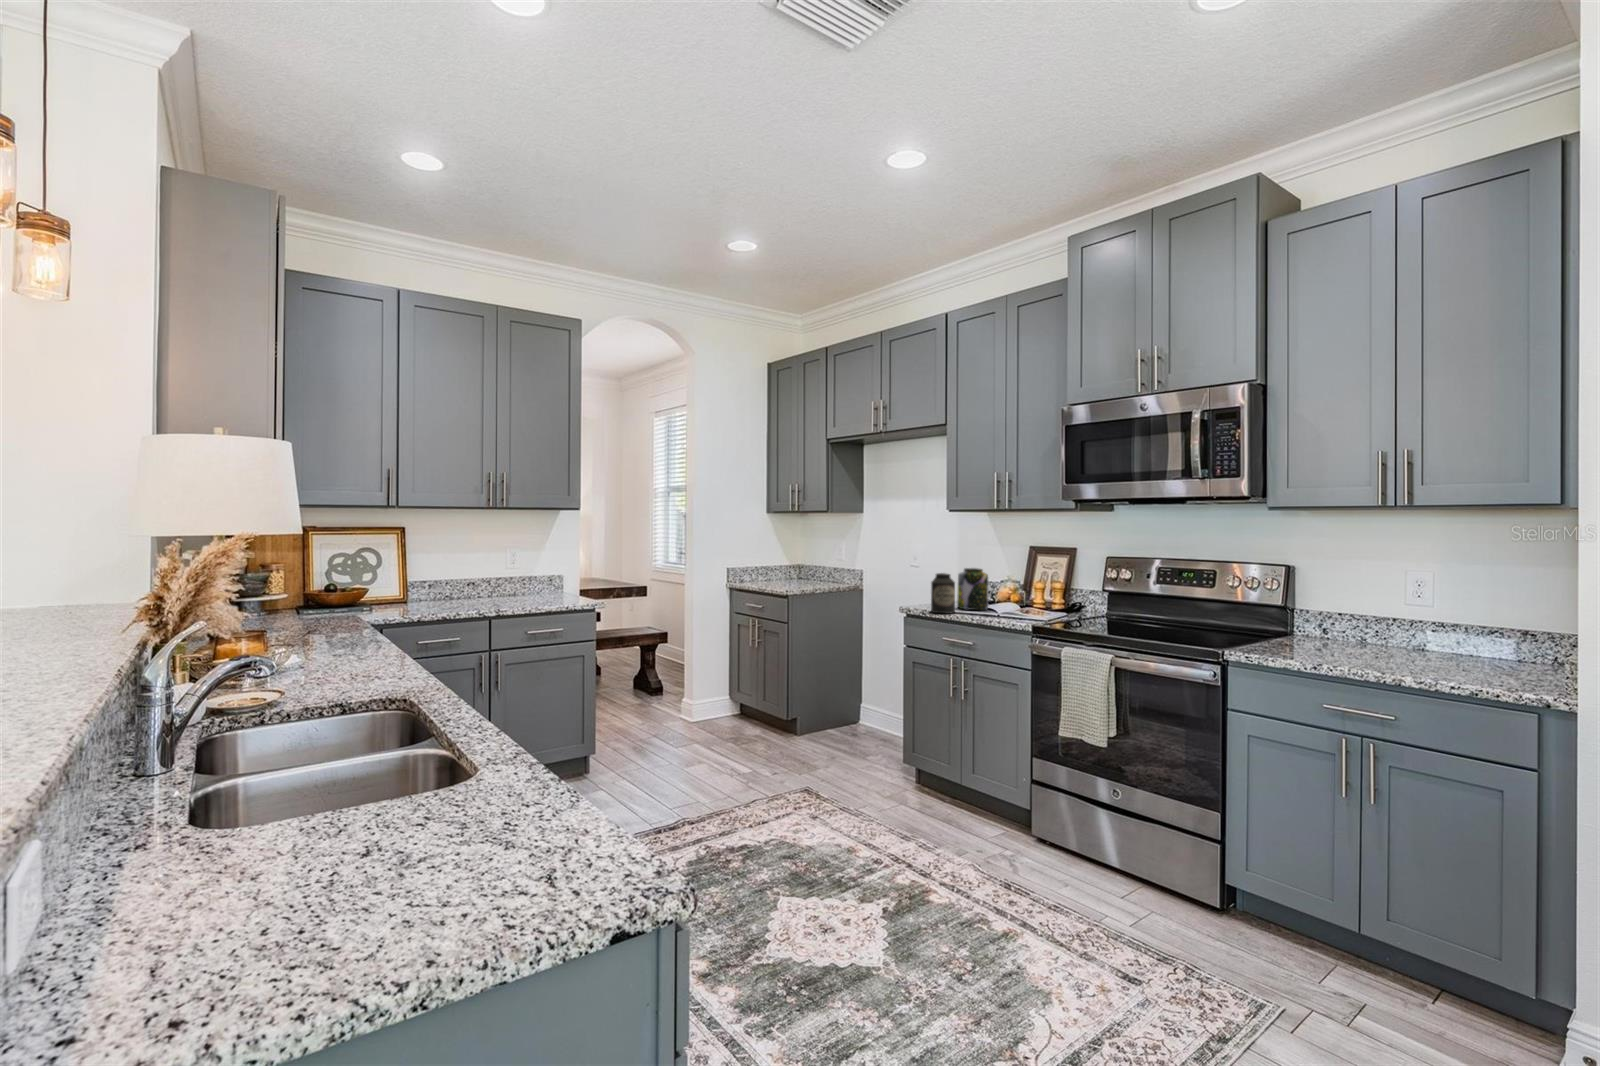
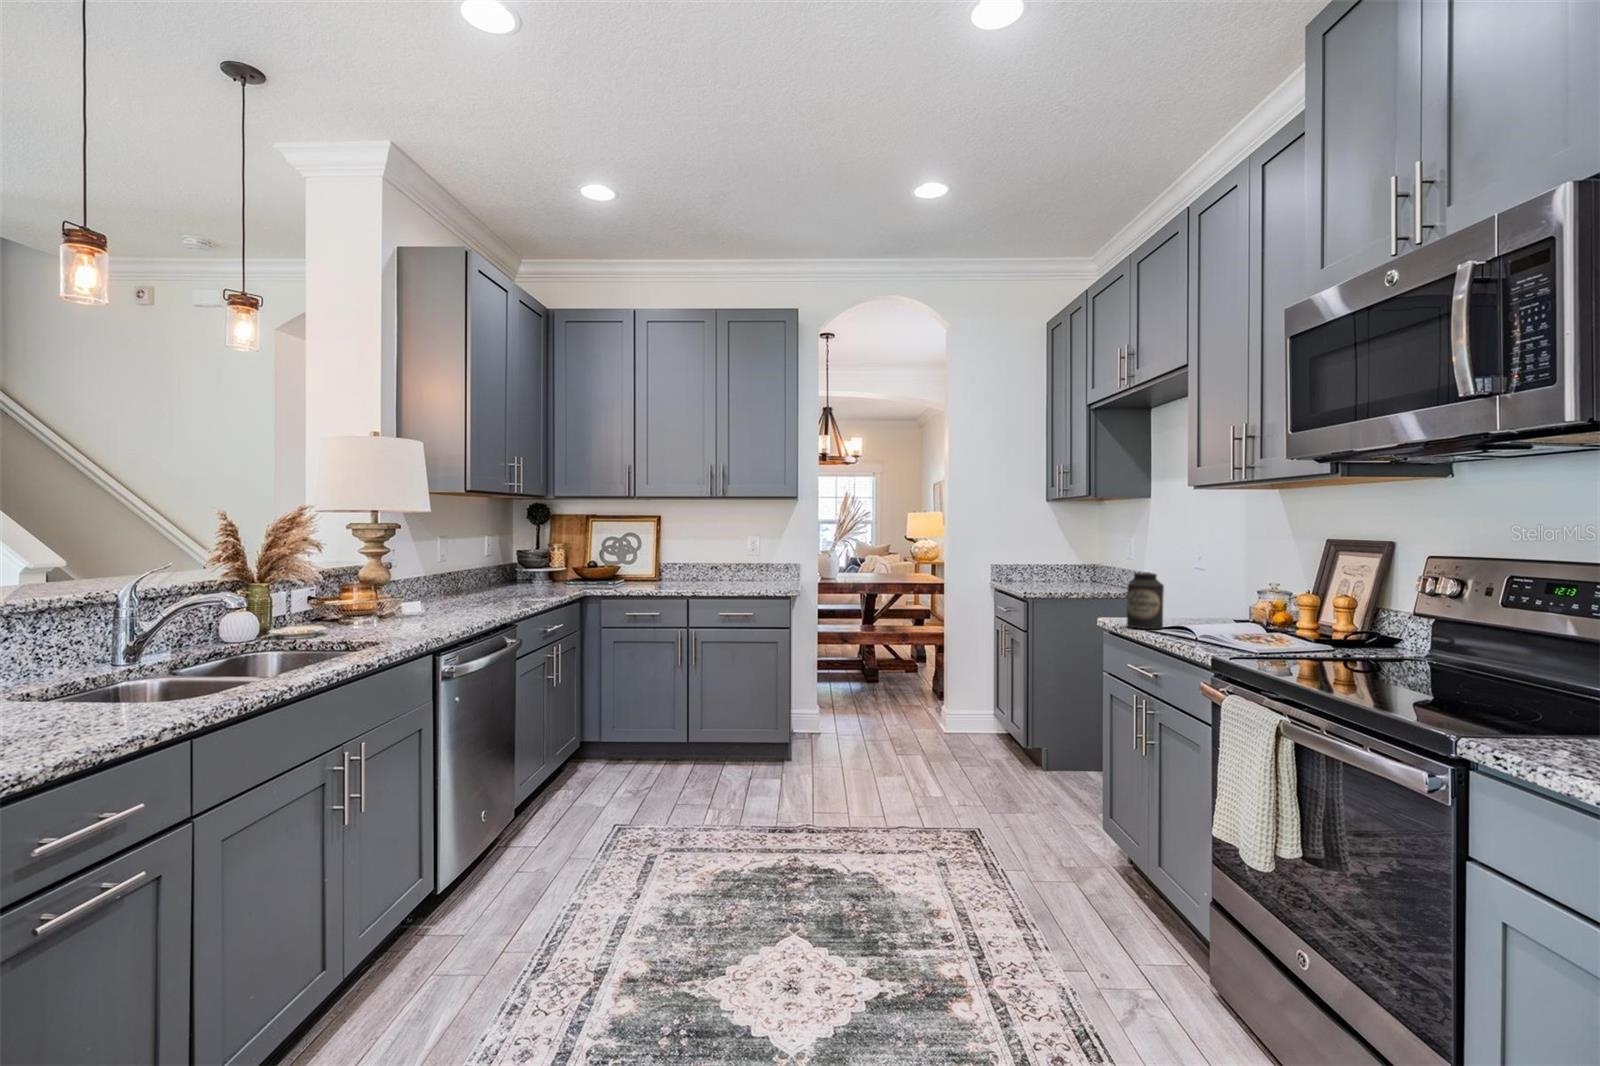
jar: present [957,568,988,610] -> none [1185,569,1233,629]

